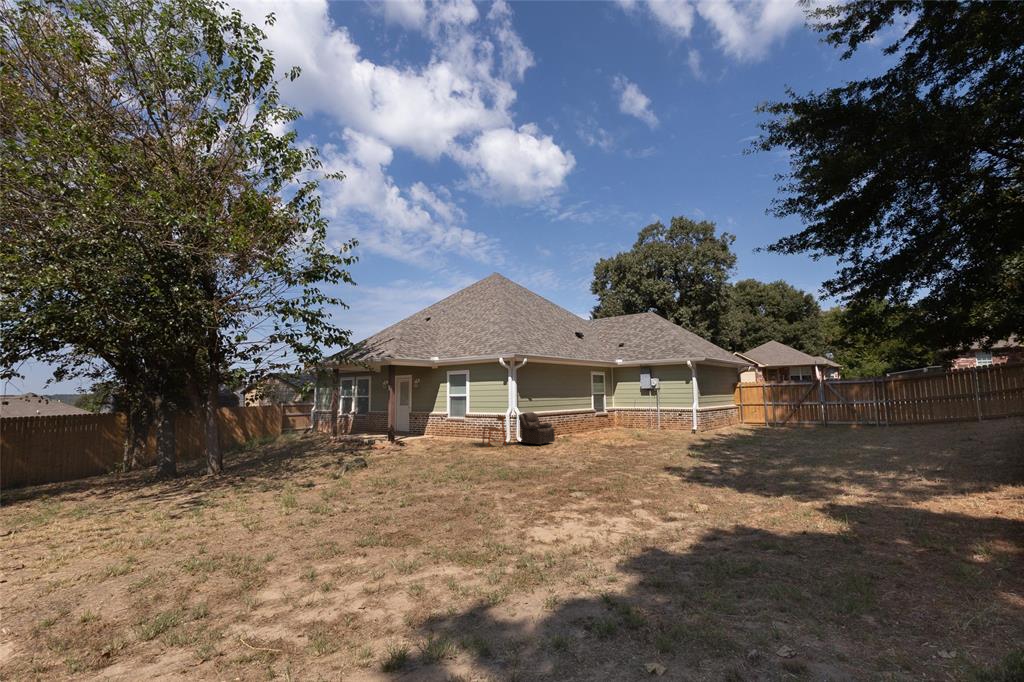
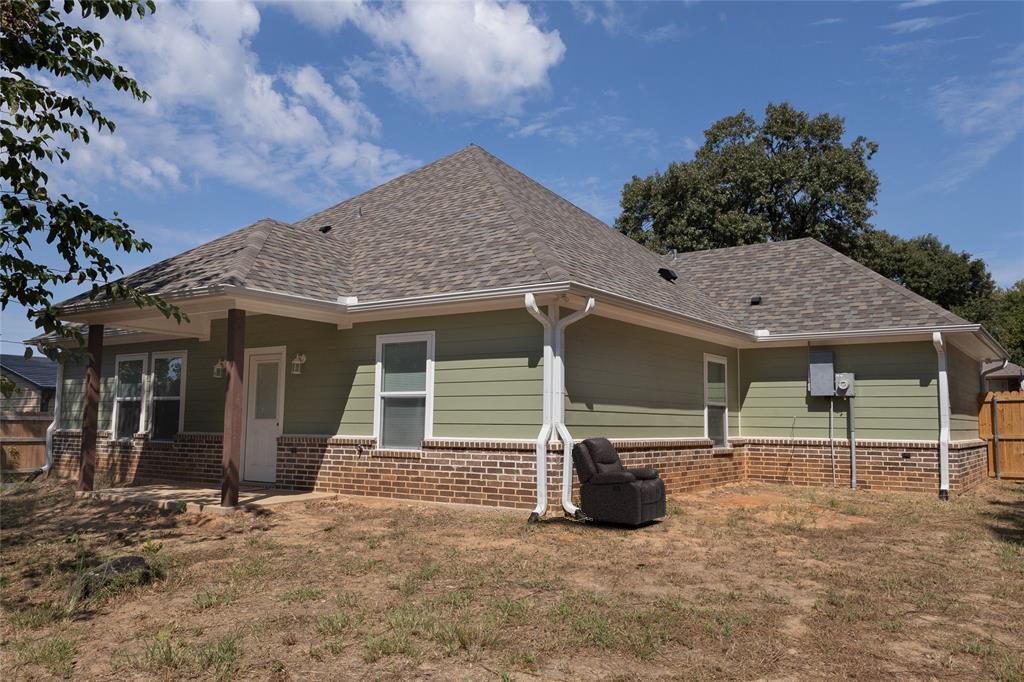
bench: present [483,415,506,447] -> none [472,442,545,531]

